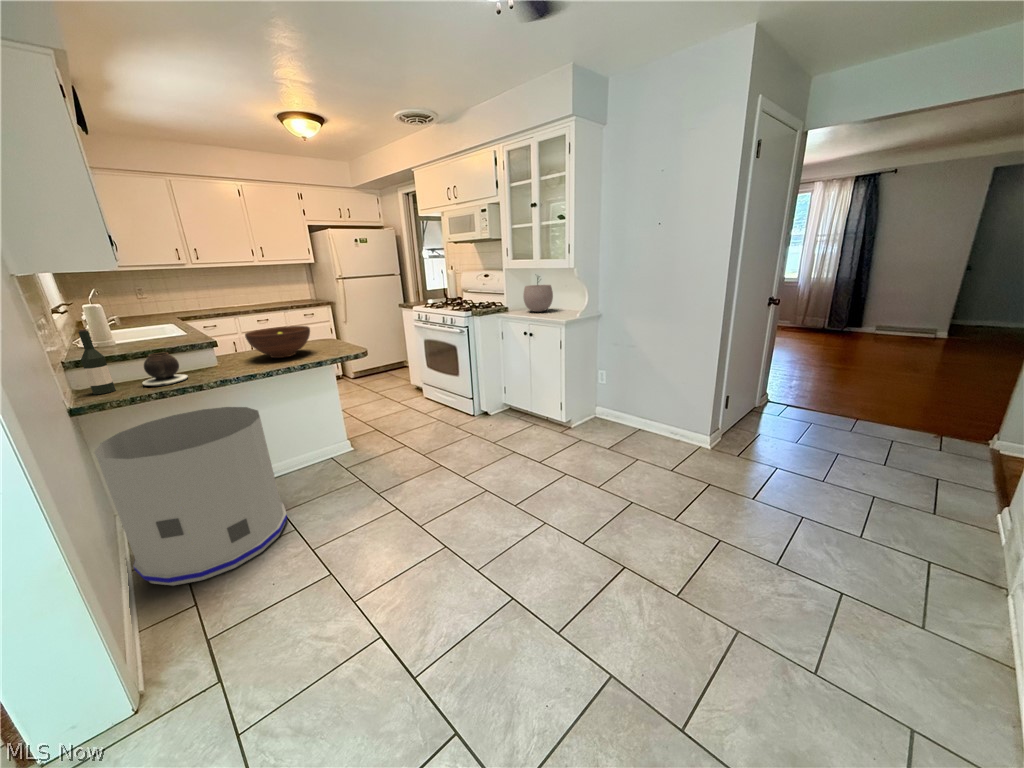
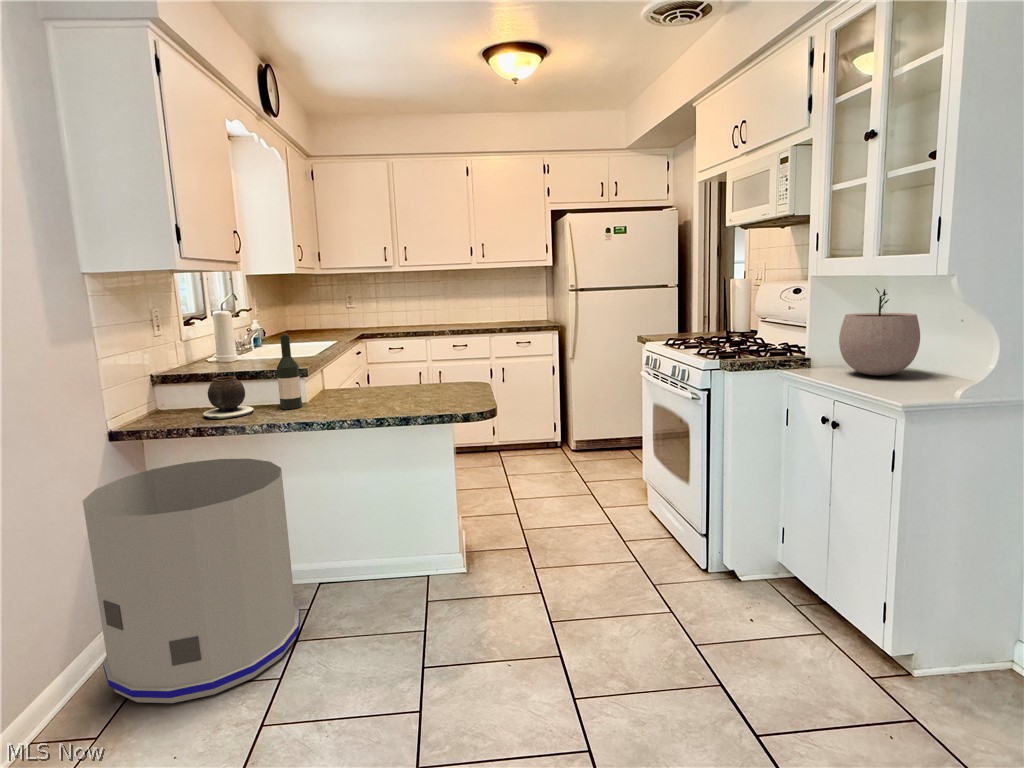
fruit bowl: present [245,326,310,358] -> none [334,357,421,402]
wine bottle: present [78,329,116,394] -> present [277,334,302,409]

